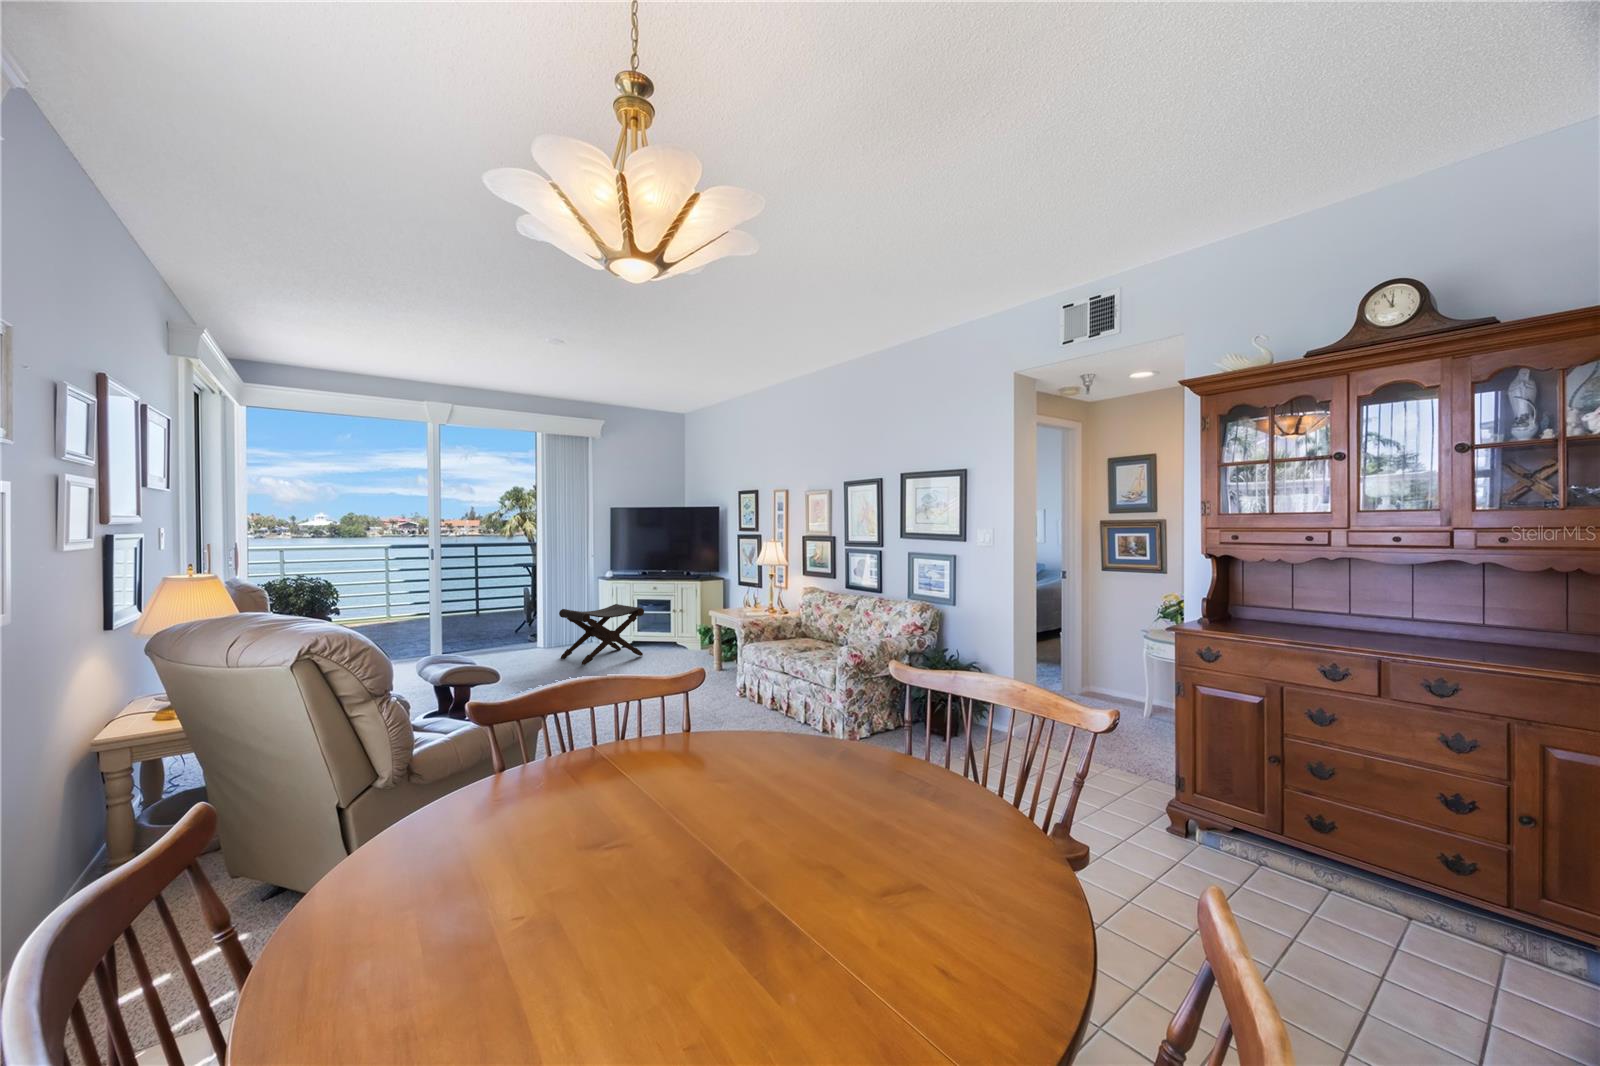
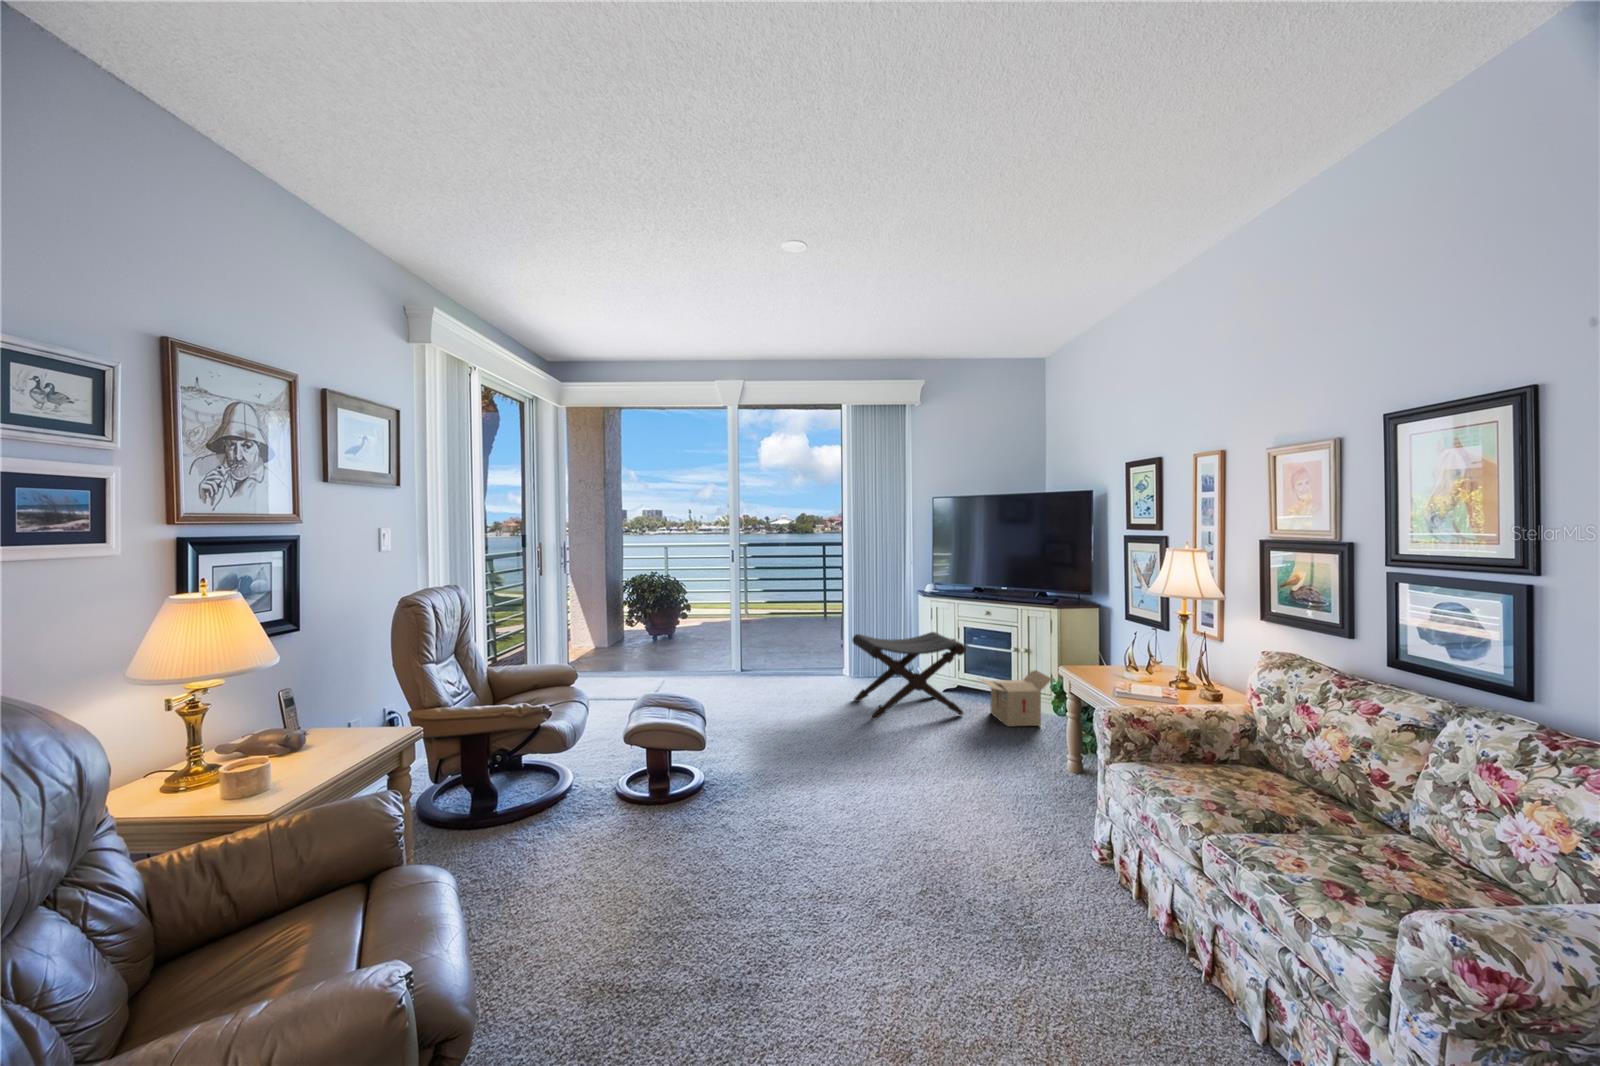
cardboard box: none [649,622,699,658] -> present [979,670,1052,726]

